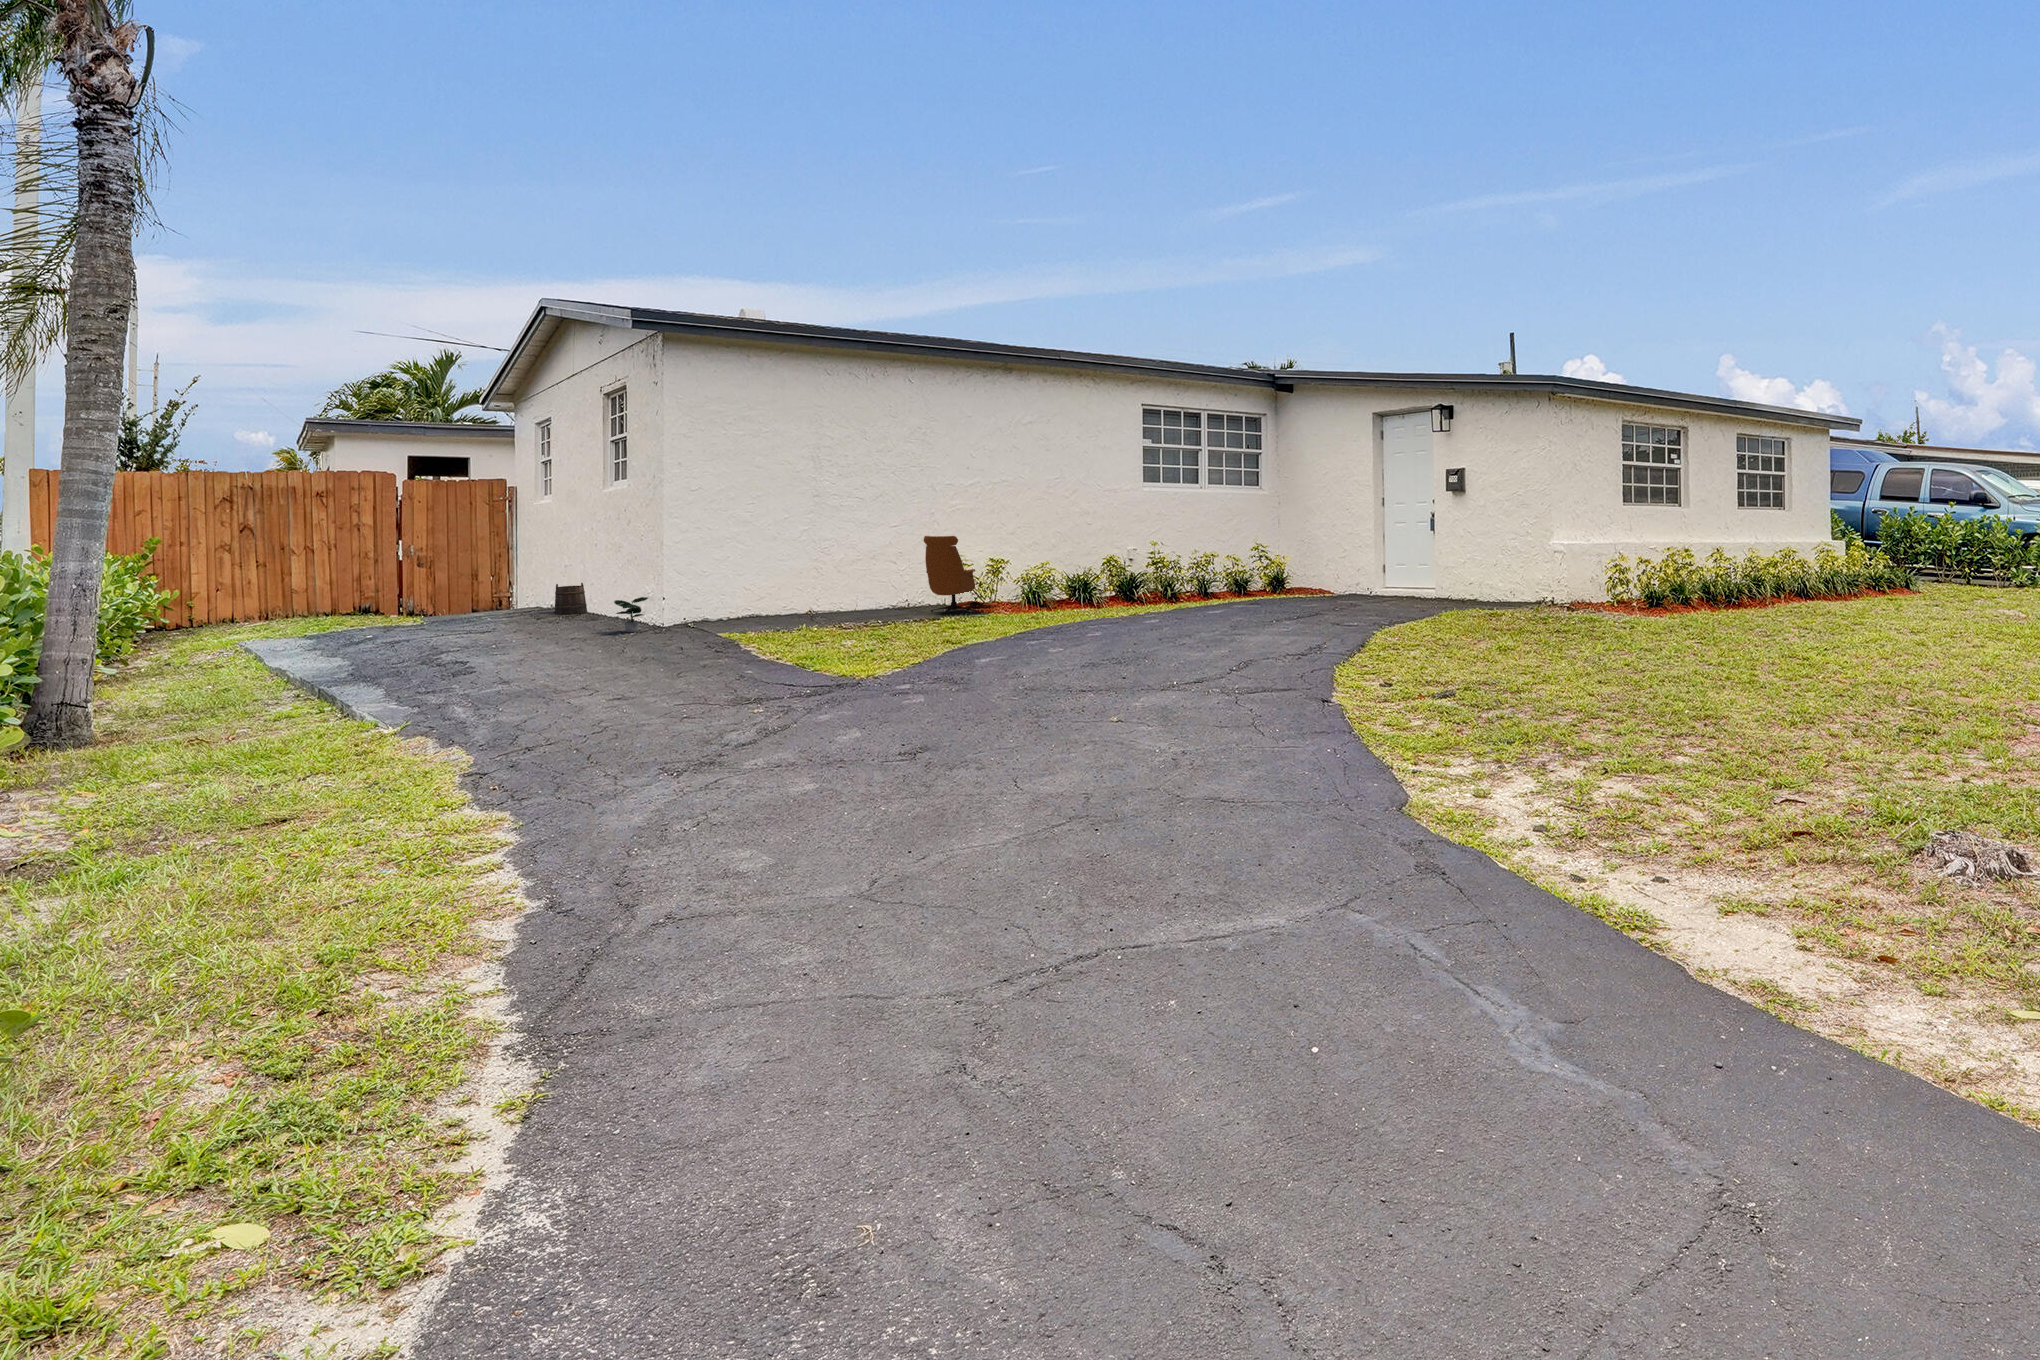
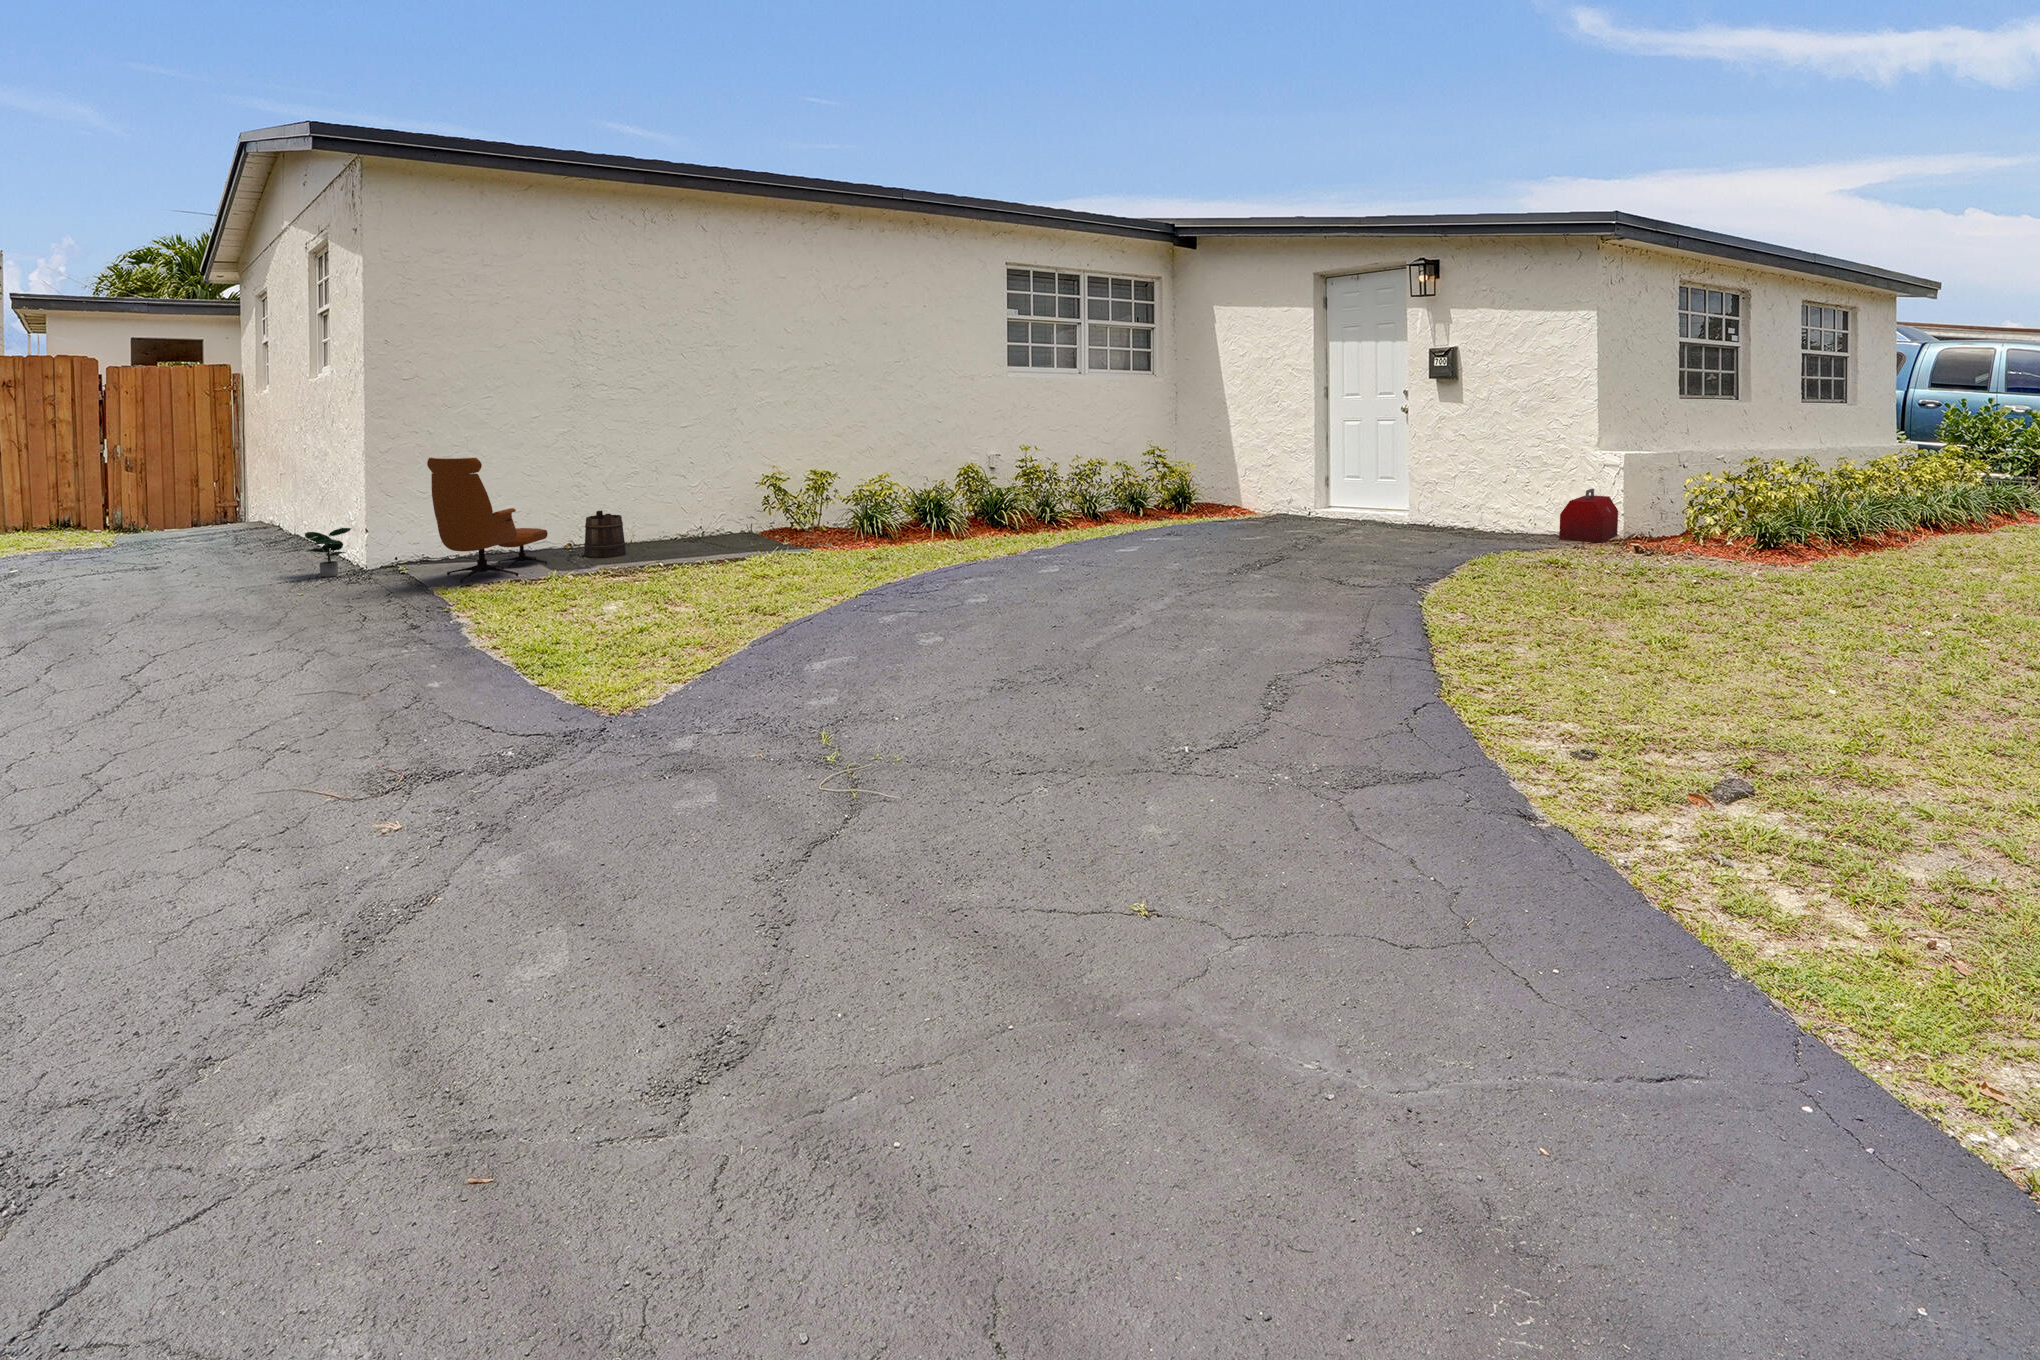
lounge chair: present [924,536,991,615] -> present [427,458,548,583]
toolbox: none [1522,567,1564,603] -> present [1559,489,1618,543]
bucket: present [554,583,587,614] -> present [584,511,626,558]

